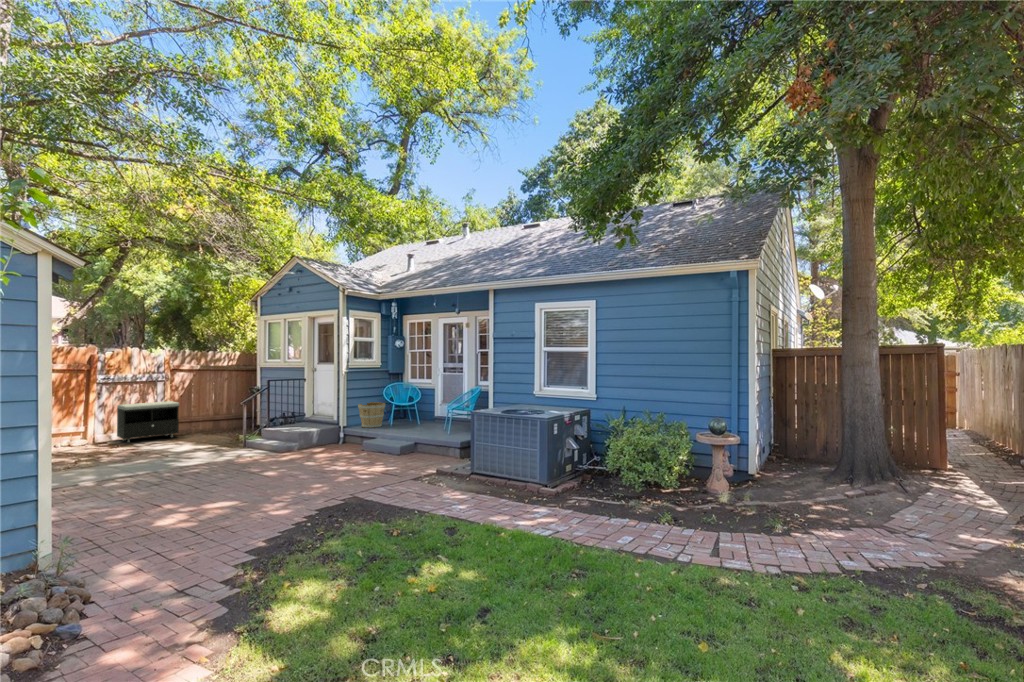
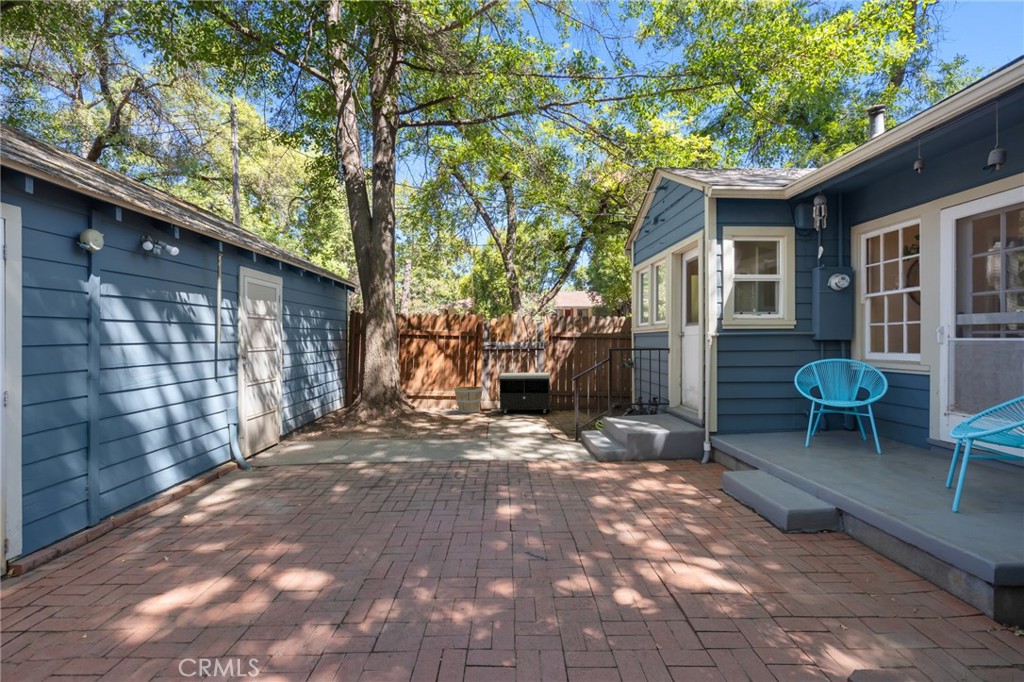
wooden bucket: present [358,402,385,428] -> present [454,386,483,413]

